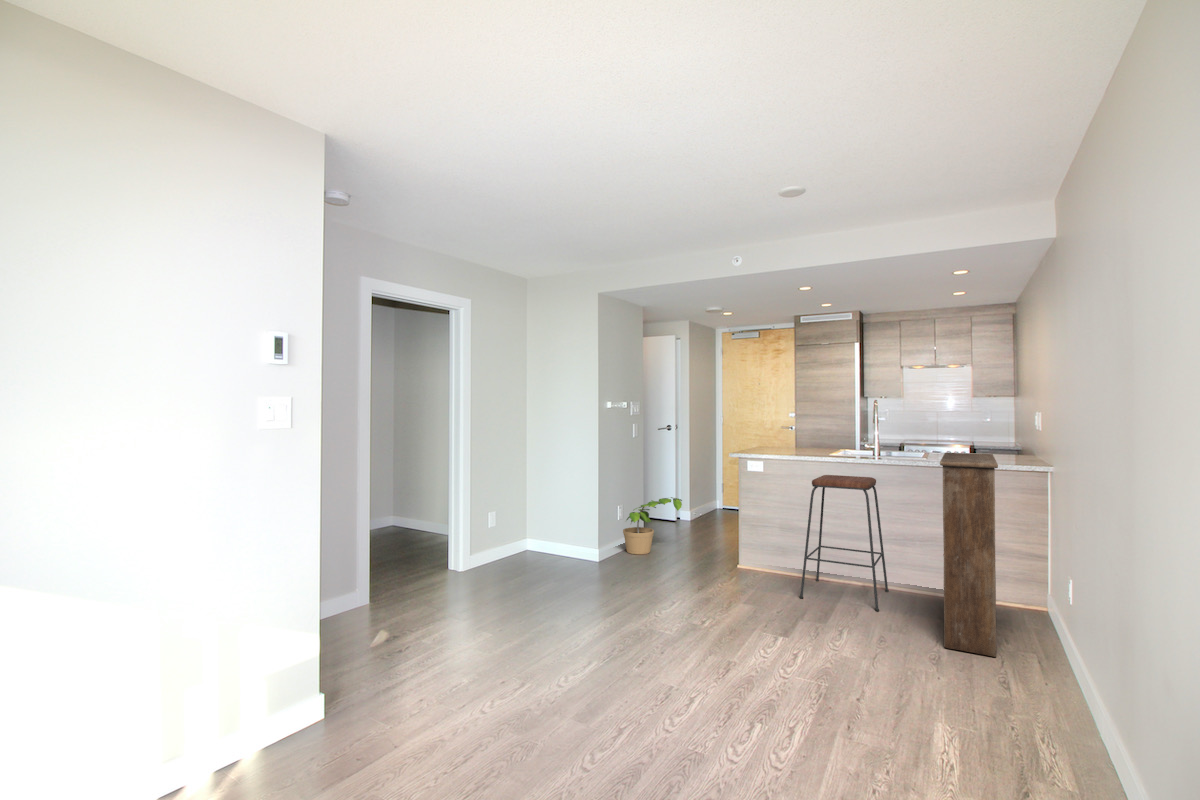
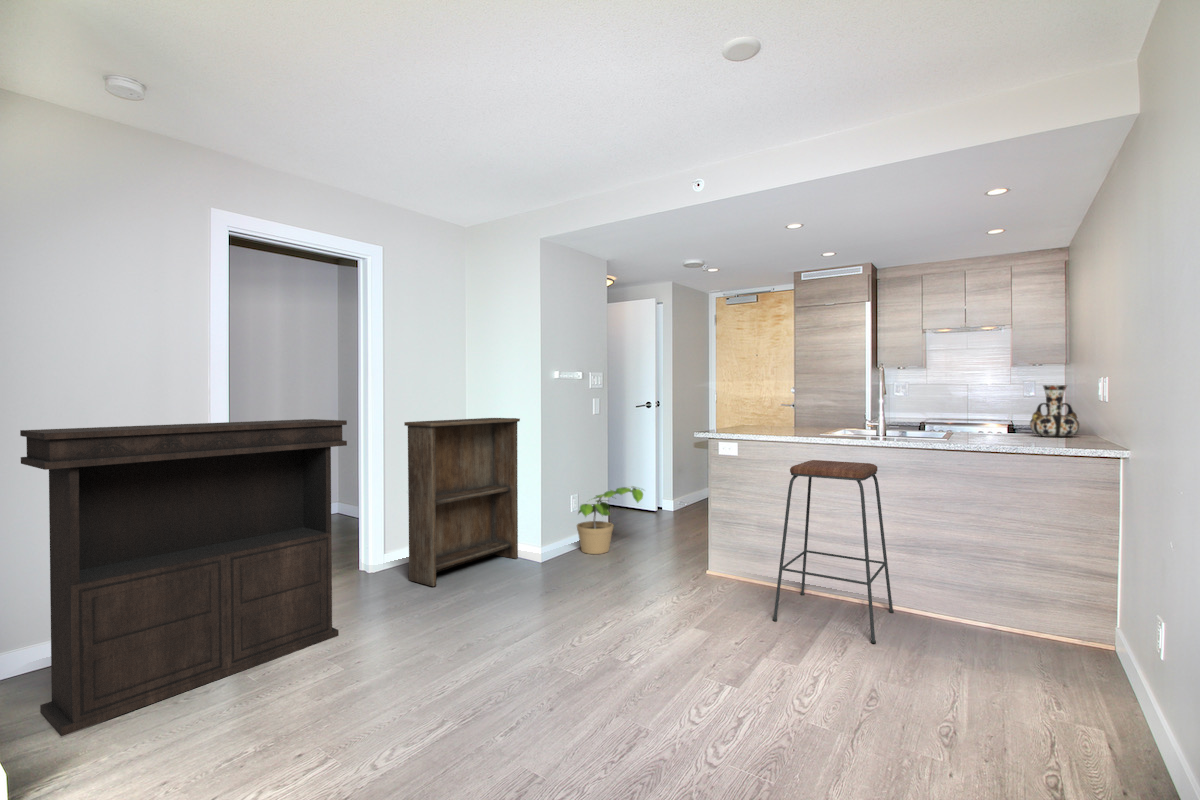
vase: none [987,417,1024,457] -> present [1030,385,1080,437]
console table: none [278,444,478,675] -> present [20,419,347,736]
bookshelf: present [940,453,998,657] -> present [404,418,520,586]

